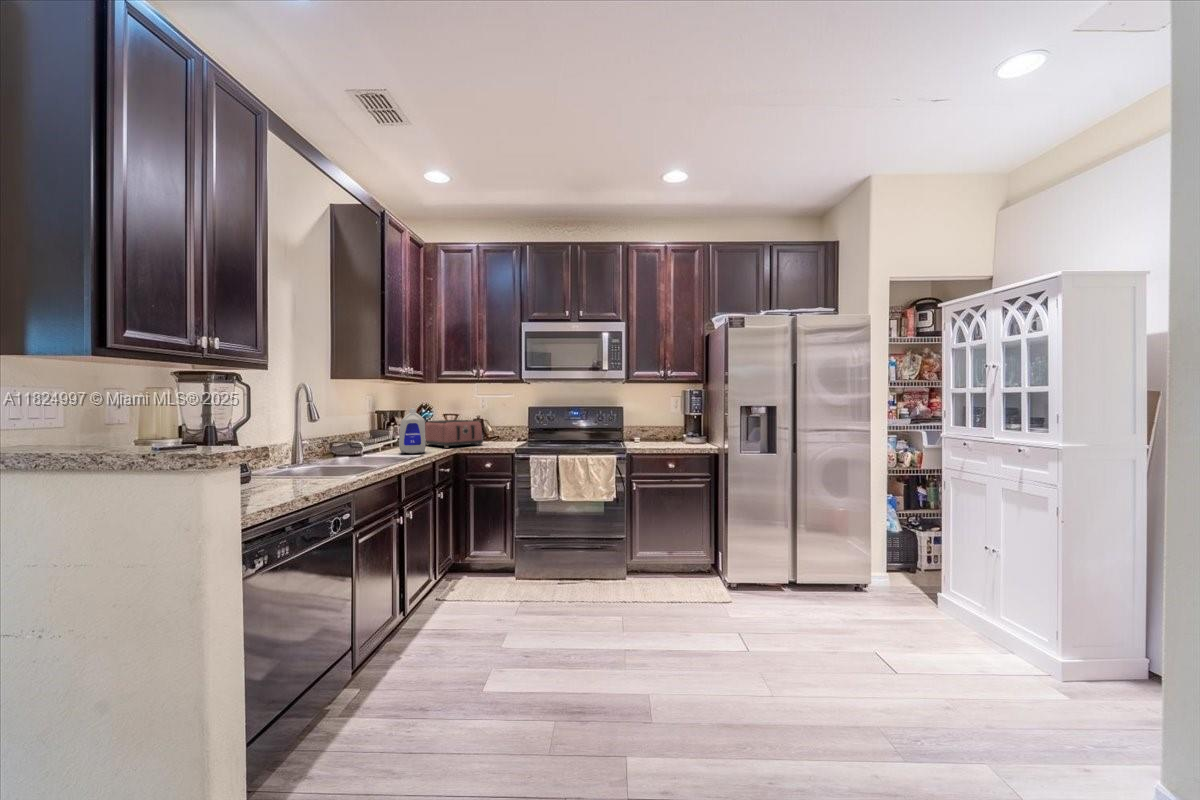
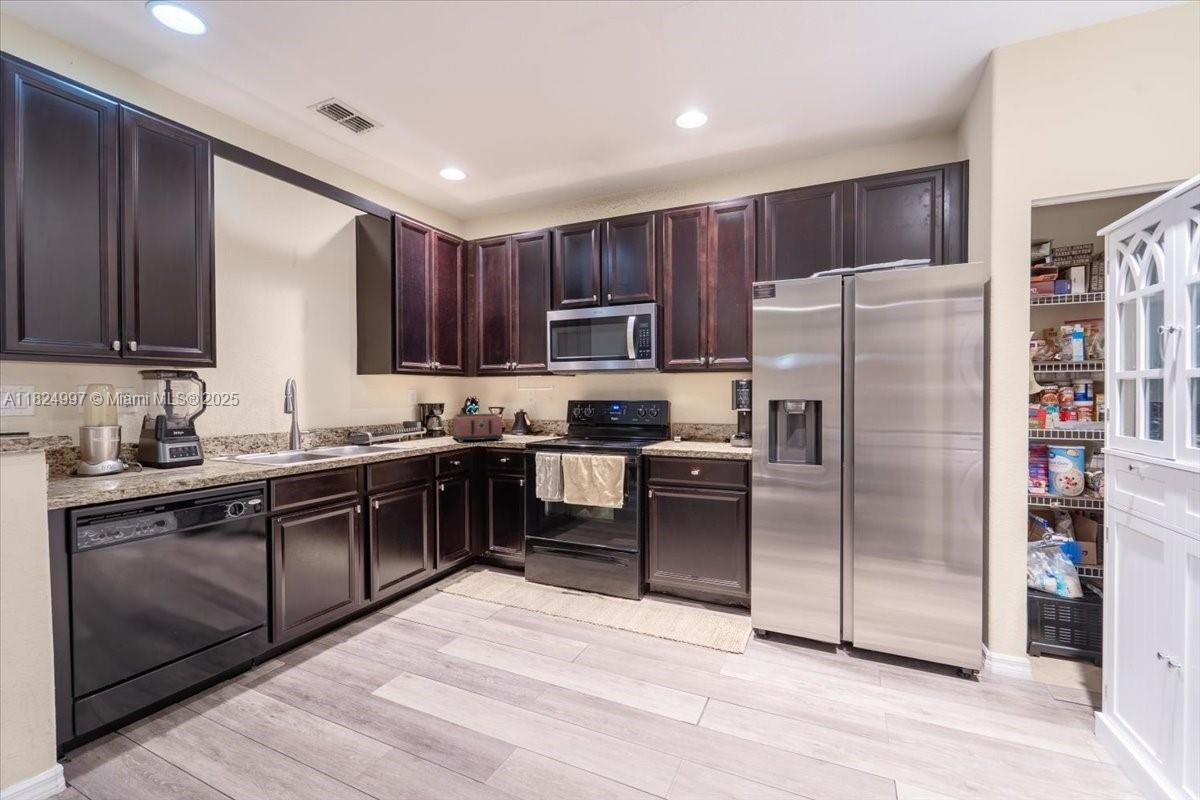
bottle: present [399,408,426,453] -> none [402,403,433,446]

